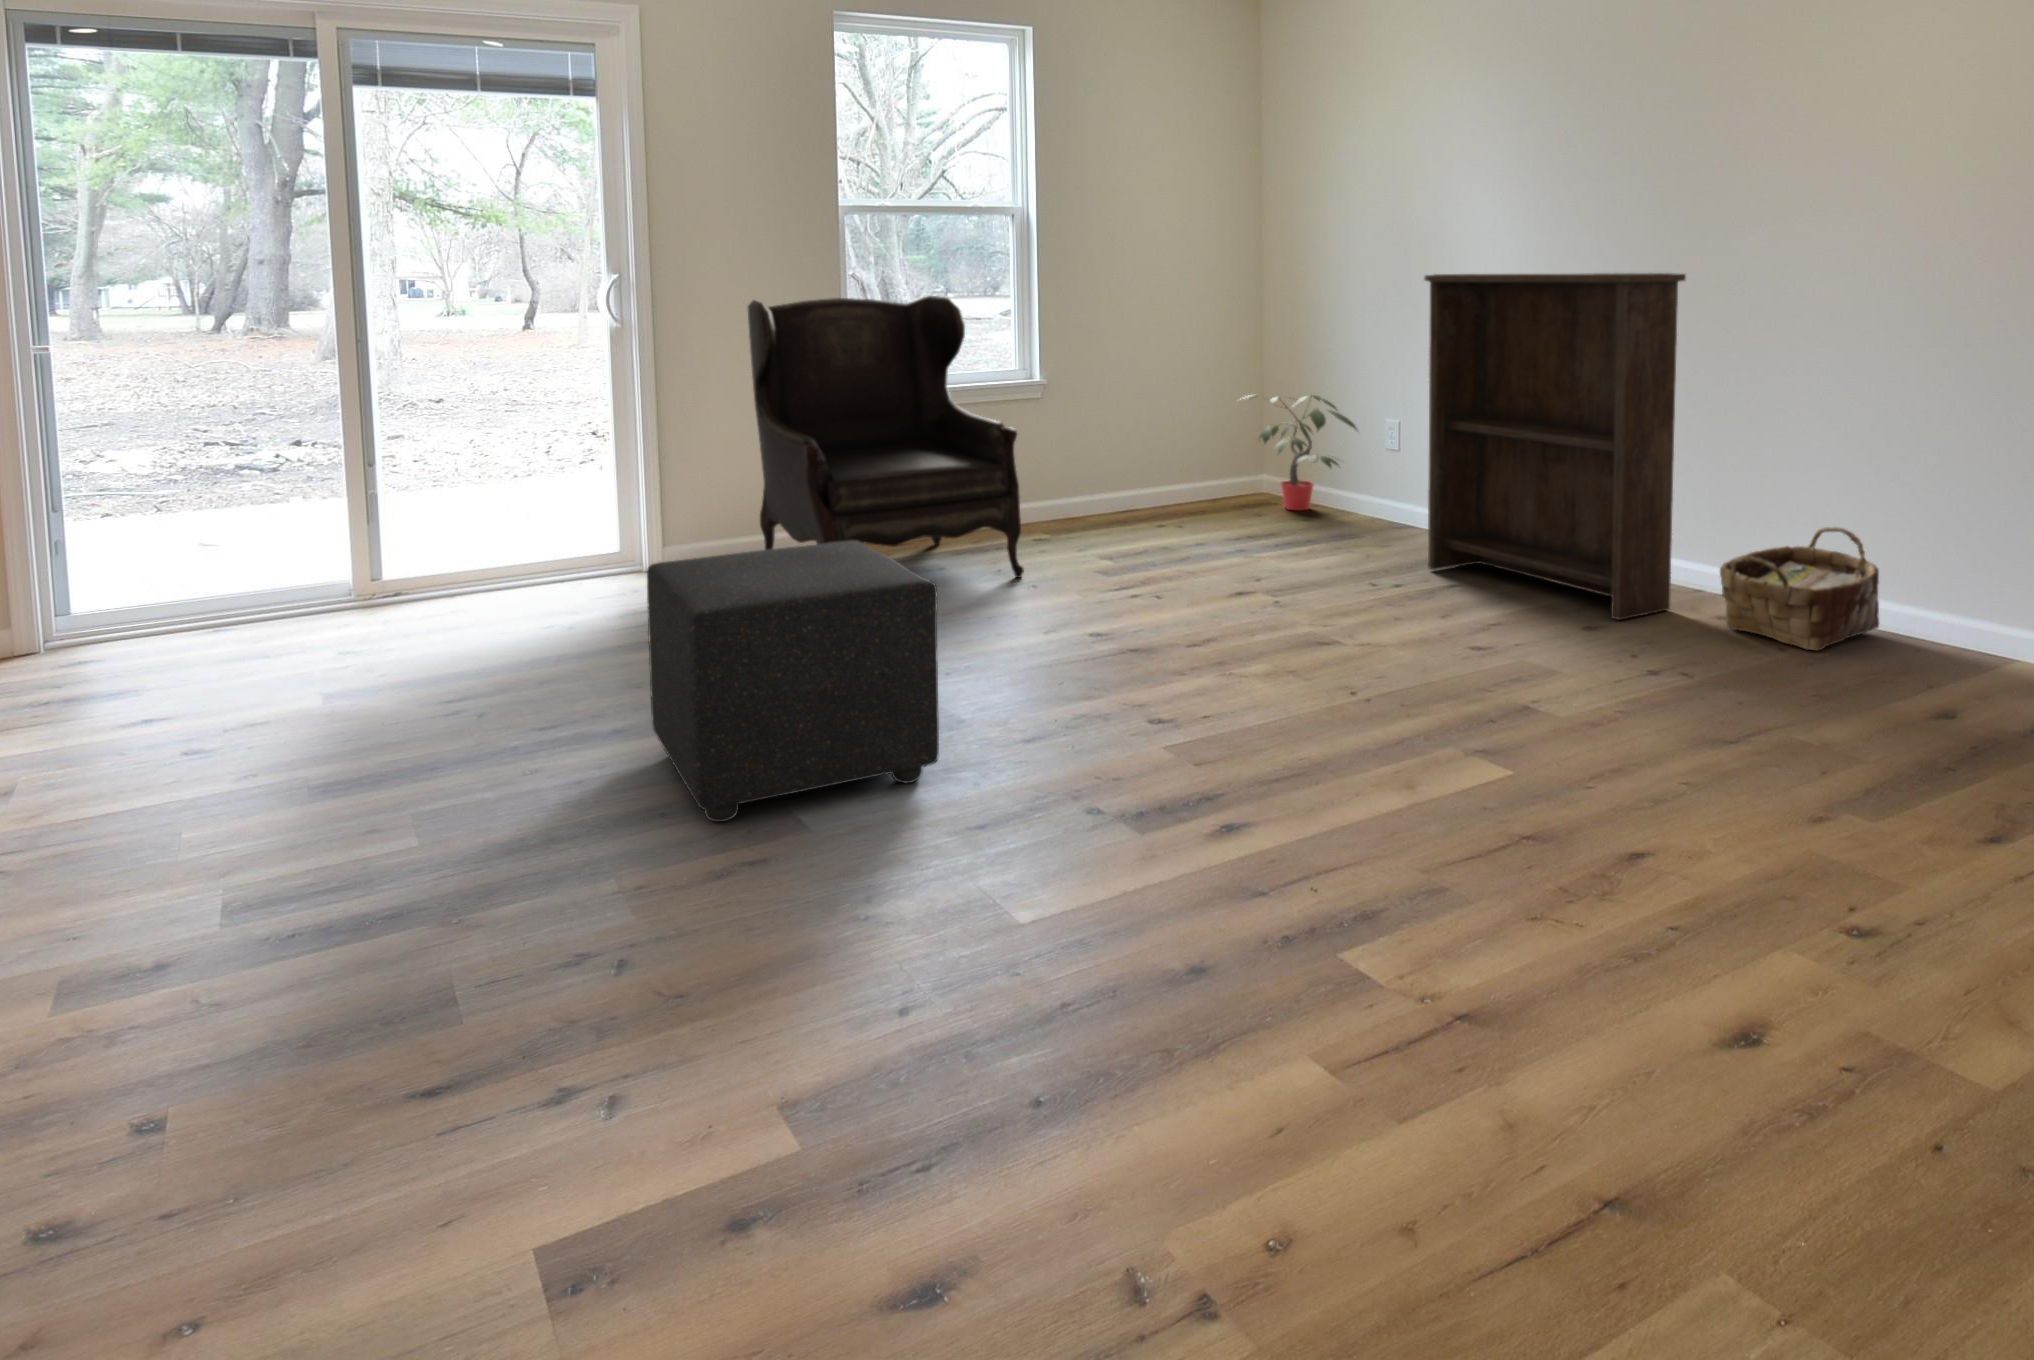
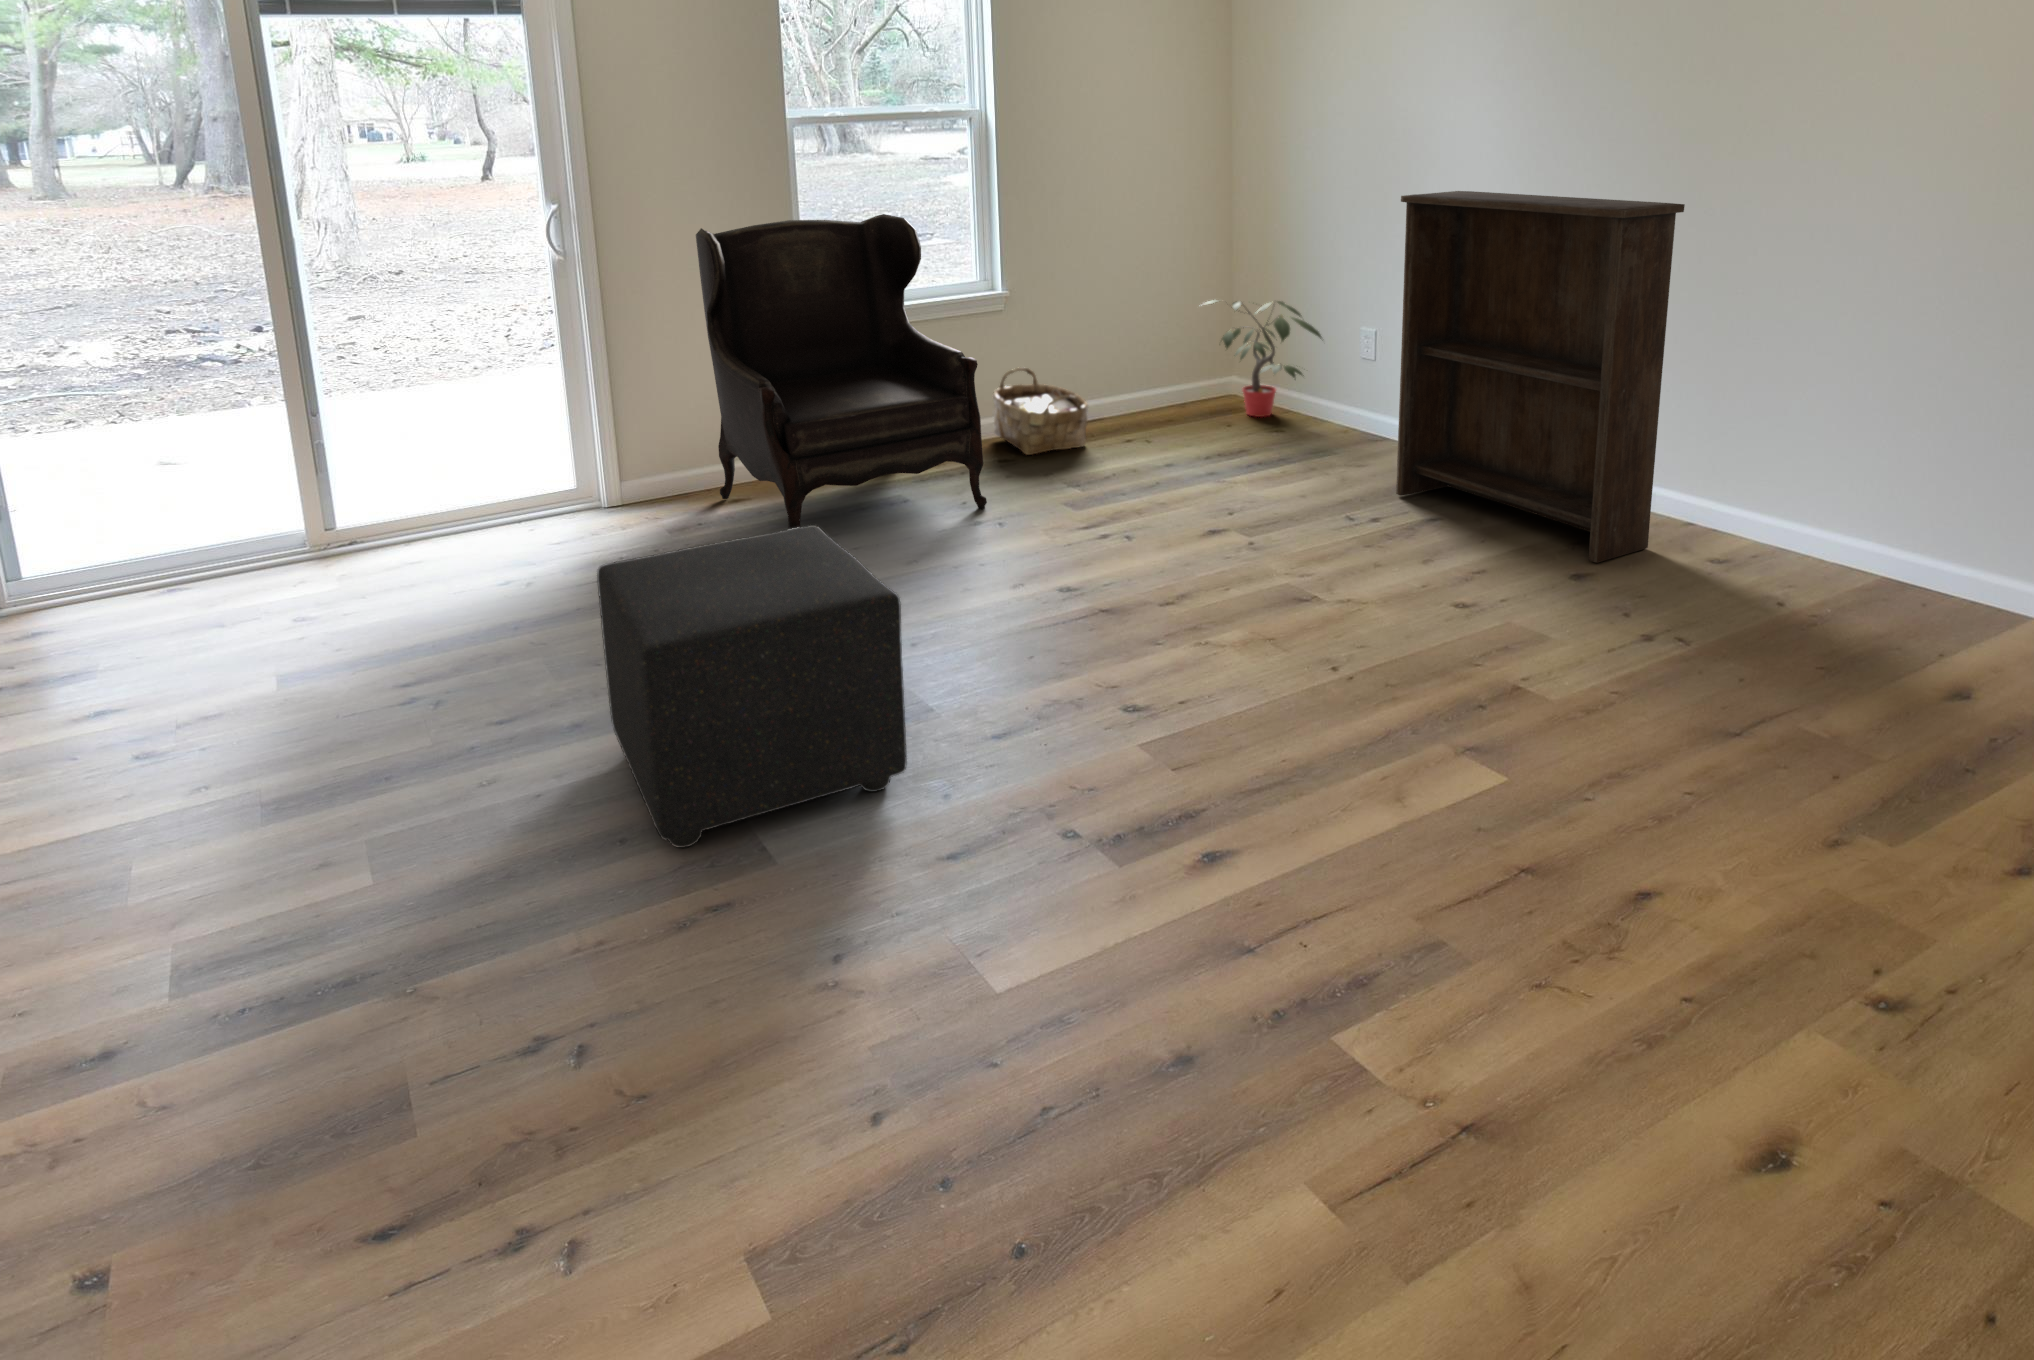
woven basket: present [1720,527,1879,651] -> present [993,367,1088,455]

